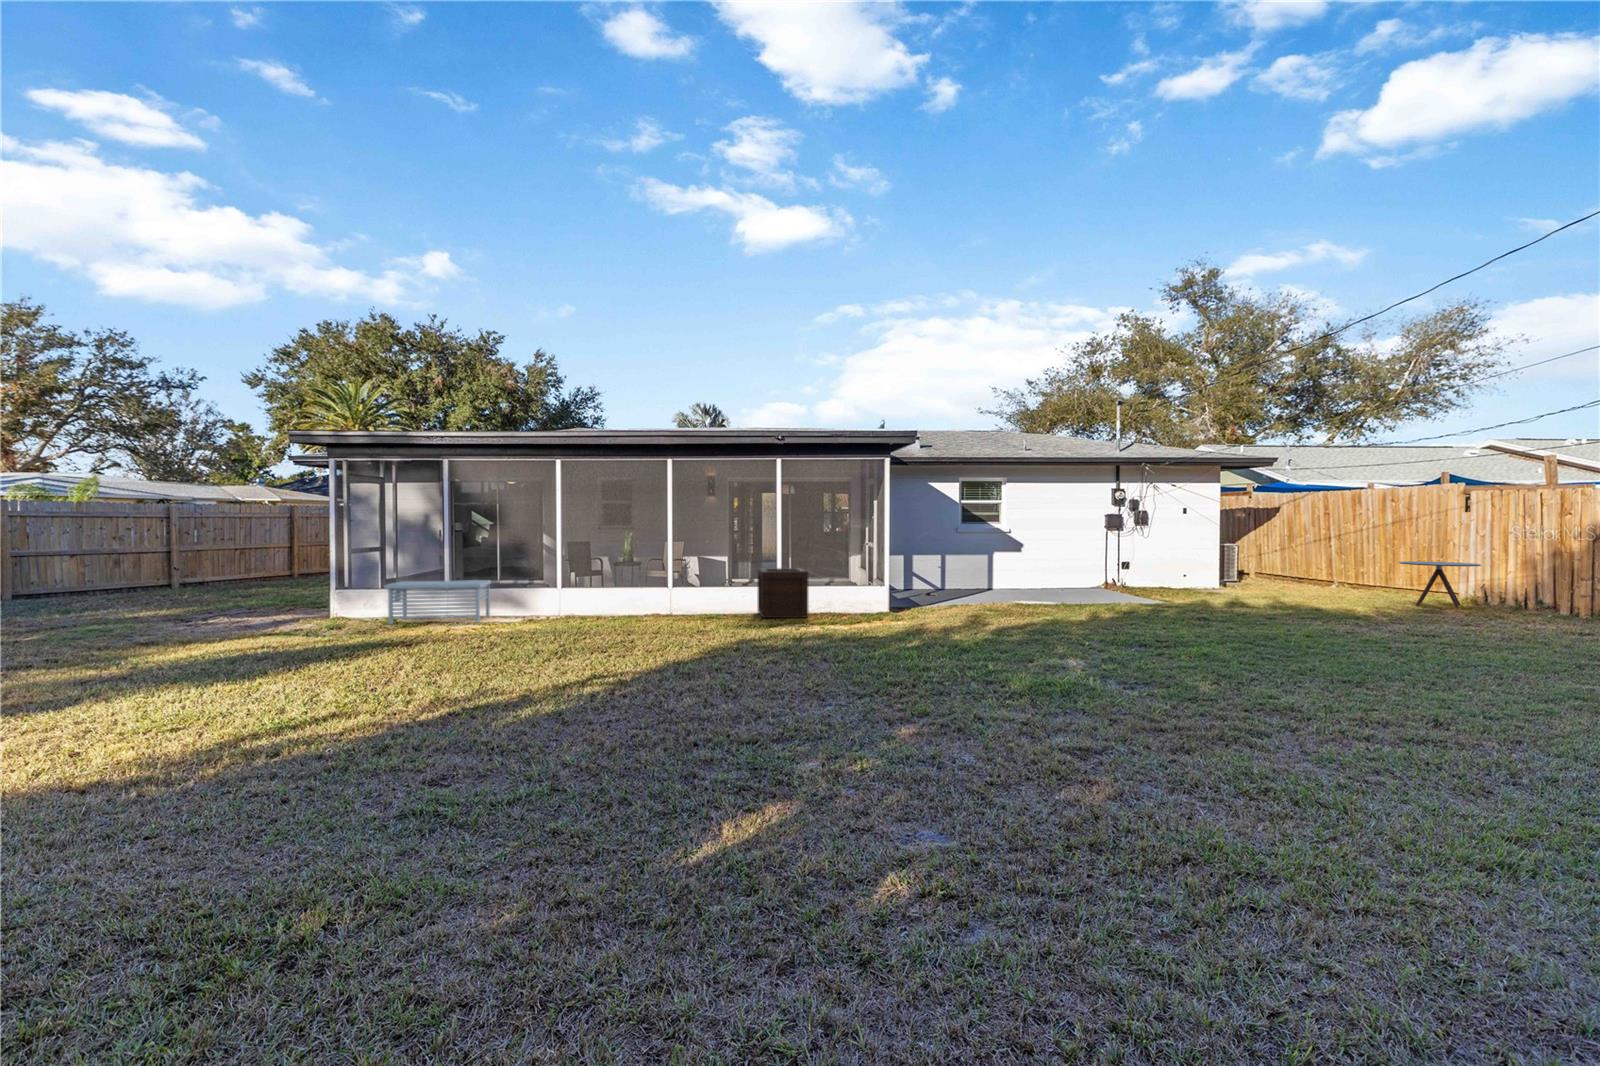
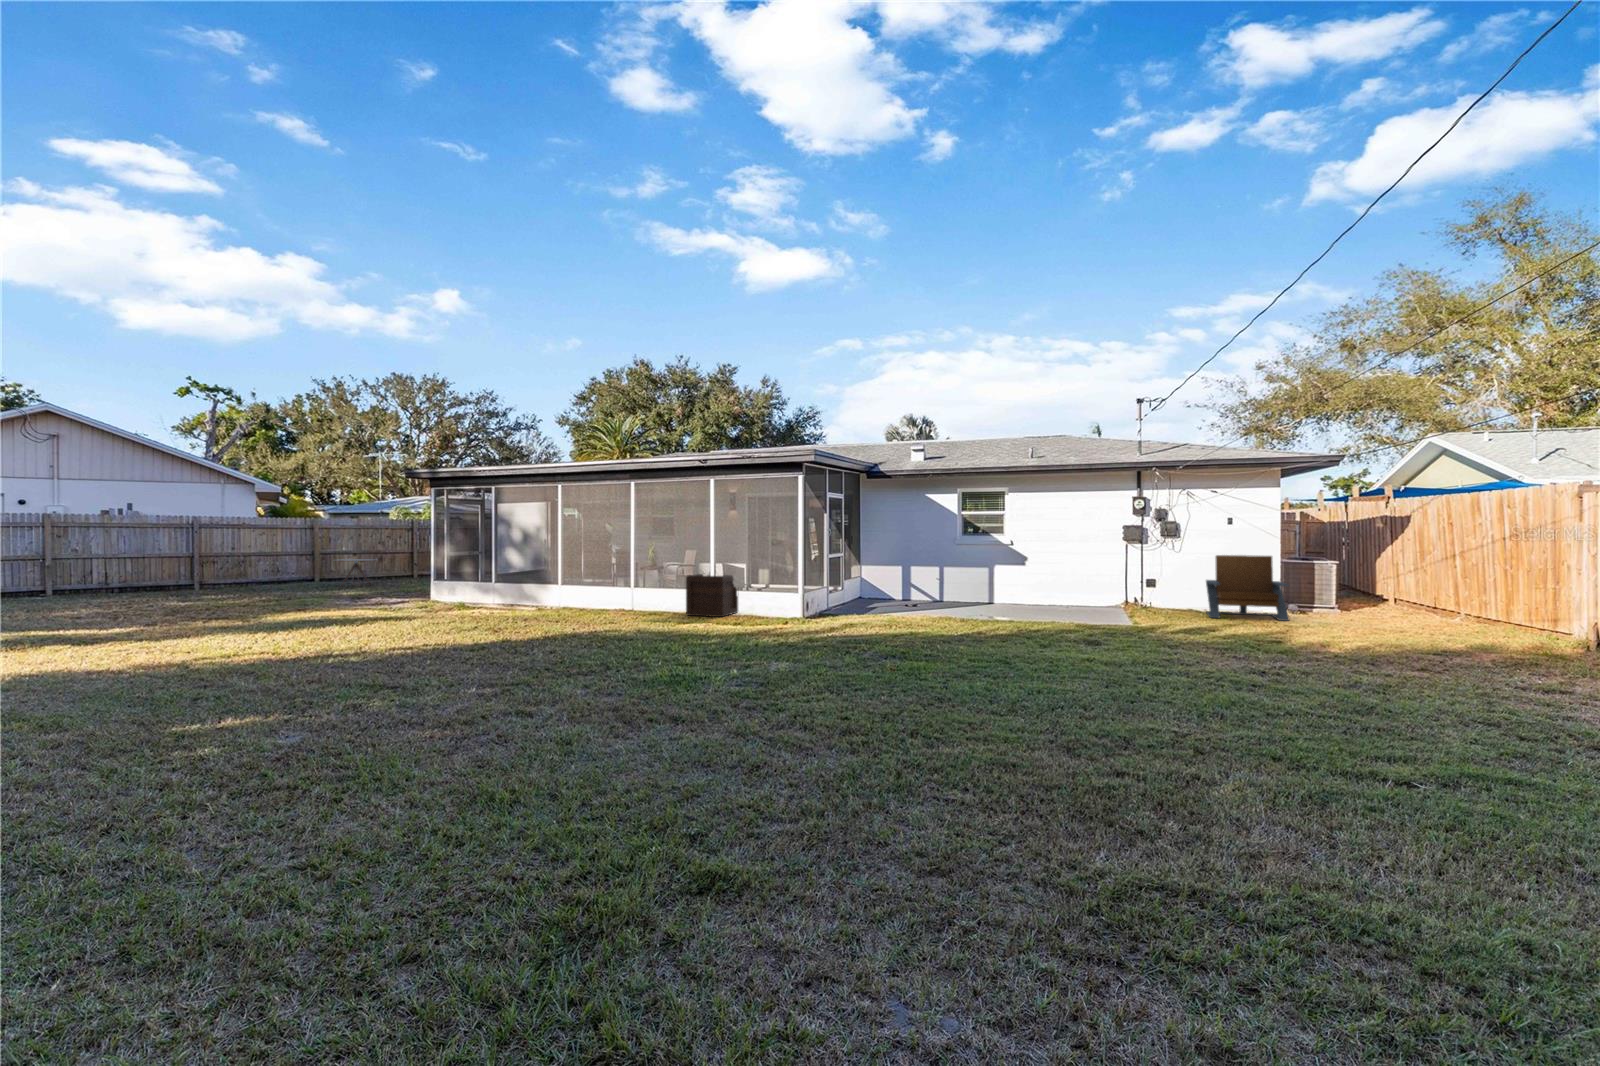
lounge chair: none [1168,540,1250,594] -> present [1206,555,1289,621]
round table: present [1399,561,1481,608] -> present [341,559,374,585]
storage bench: present [384,580,491,624] -> none [447,576,524,608]

